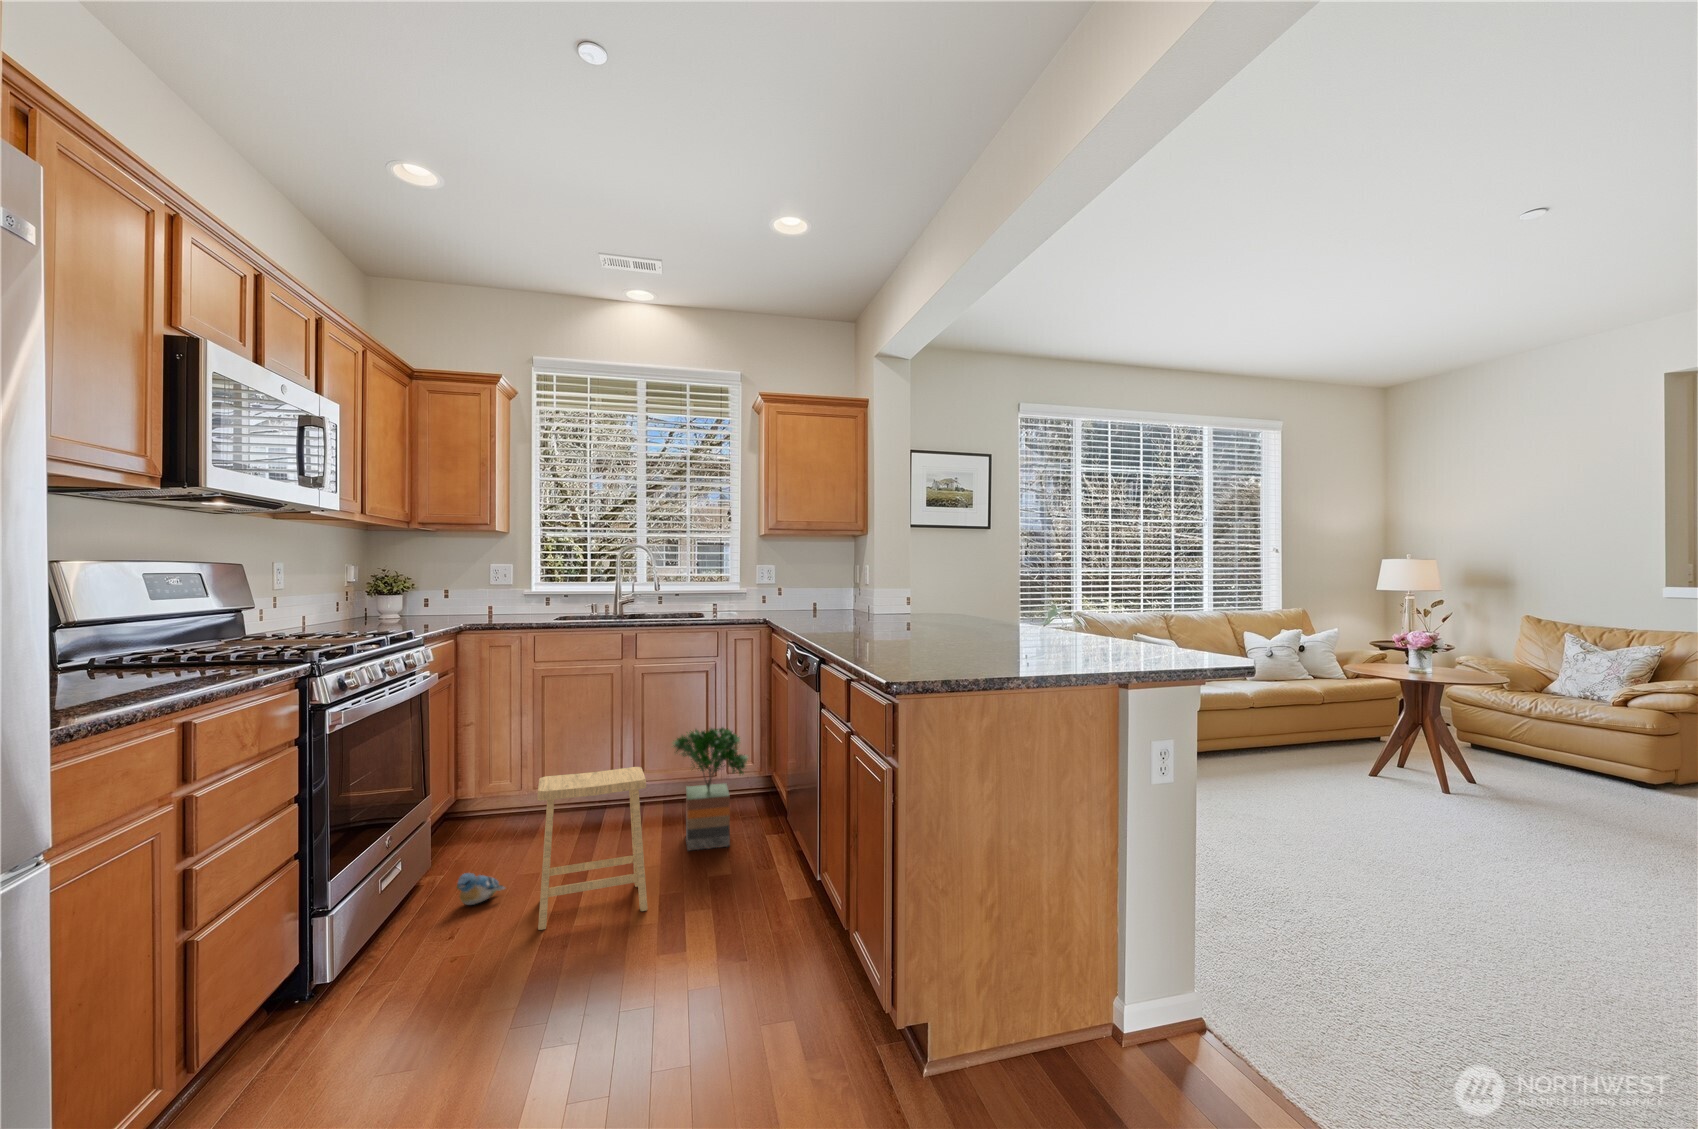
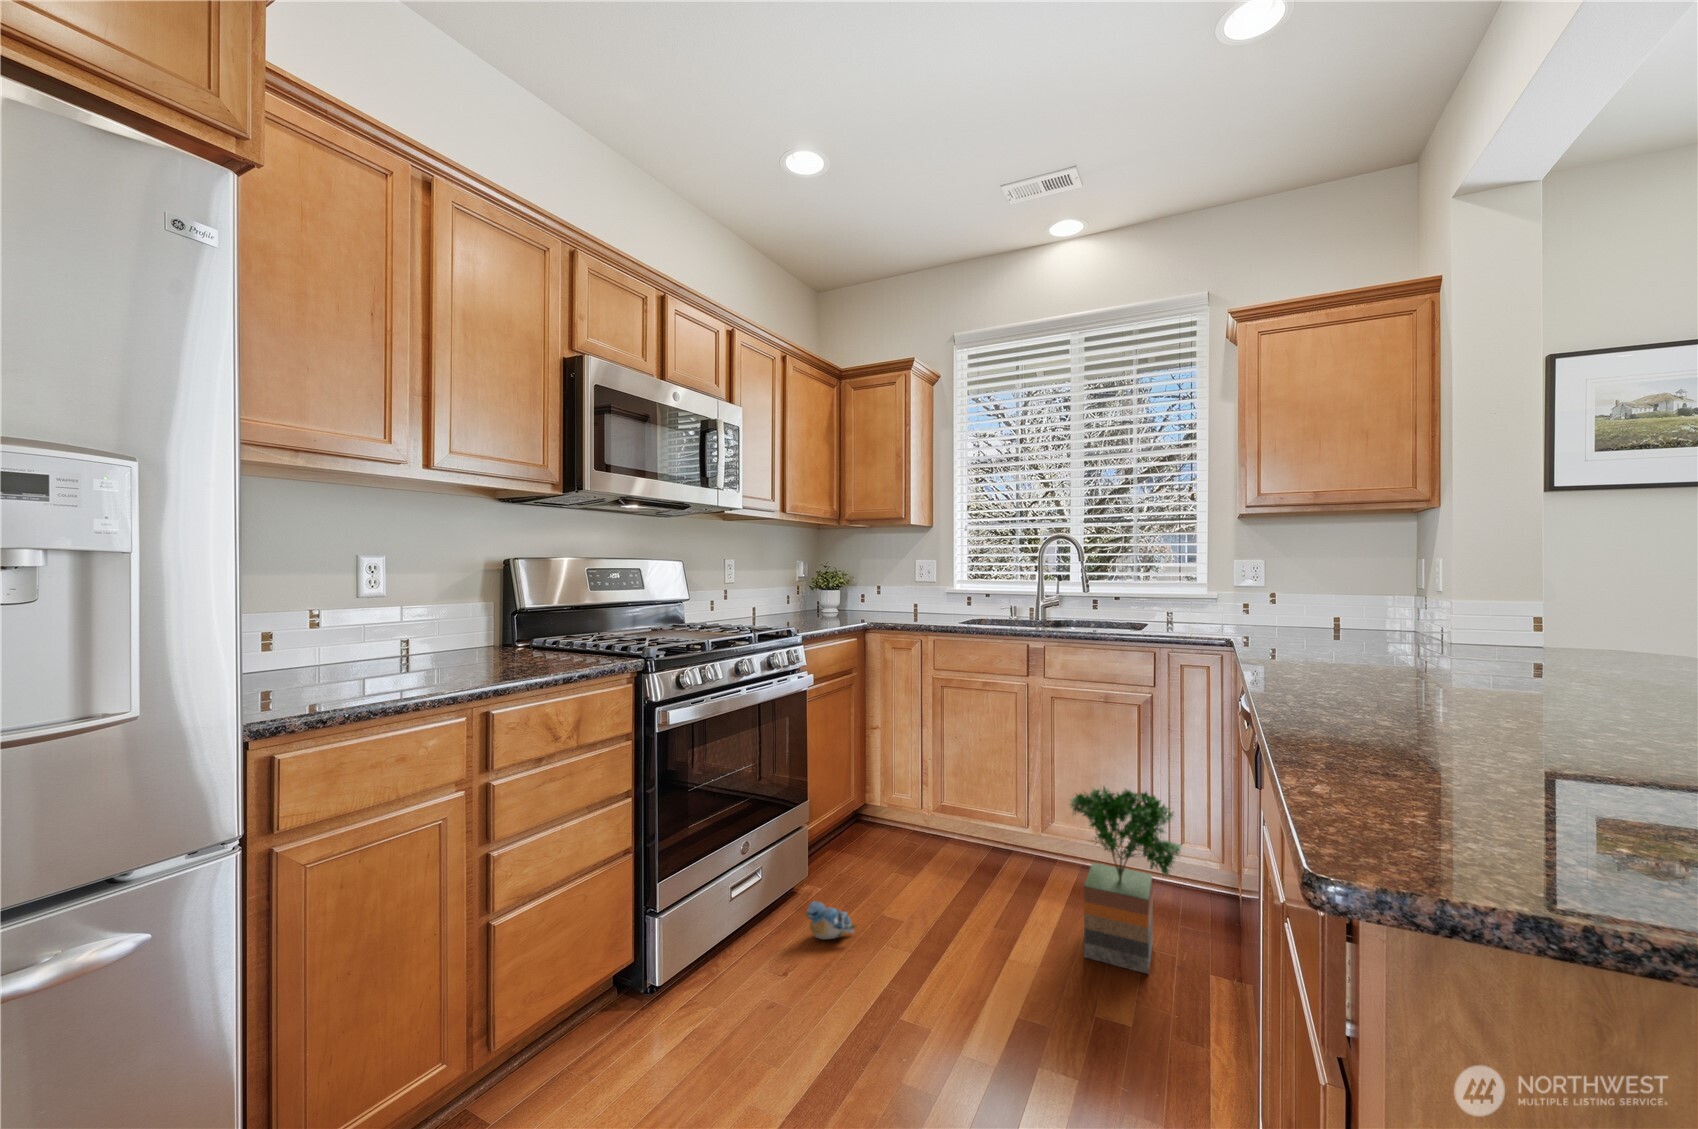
footstool: present [537,767,647,930] -> none [859,816,1003,1043]

